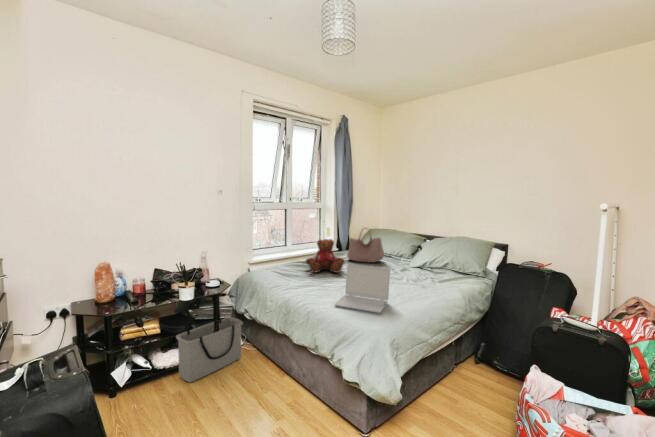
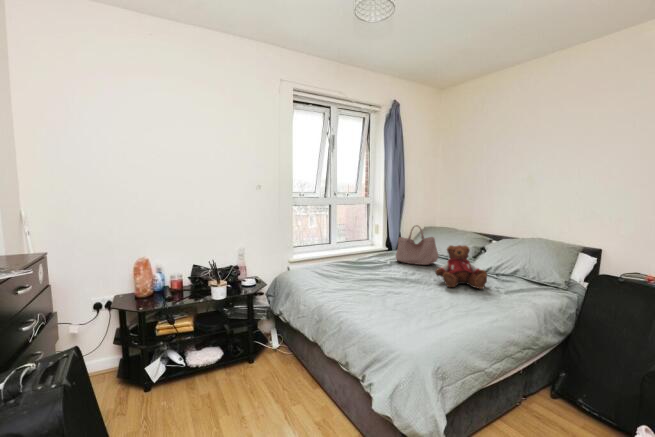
teddy bear: present [306,239,344,273] -> present [435,245,487,289]
laptop: present [335,264,390,313] -> none [370,269,439,331]
storage bin: present [176,317,243,382] -> none [208,317,277,384]

